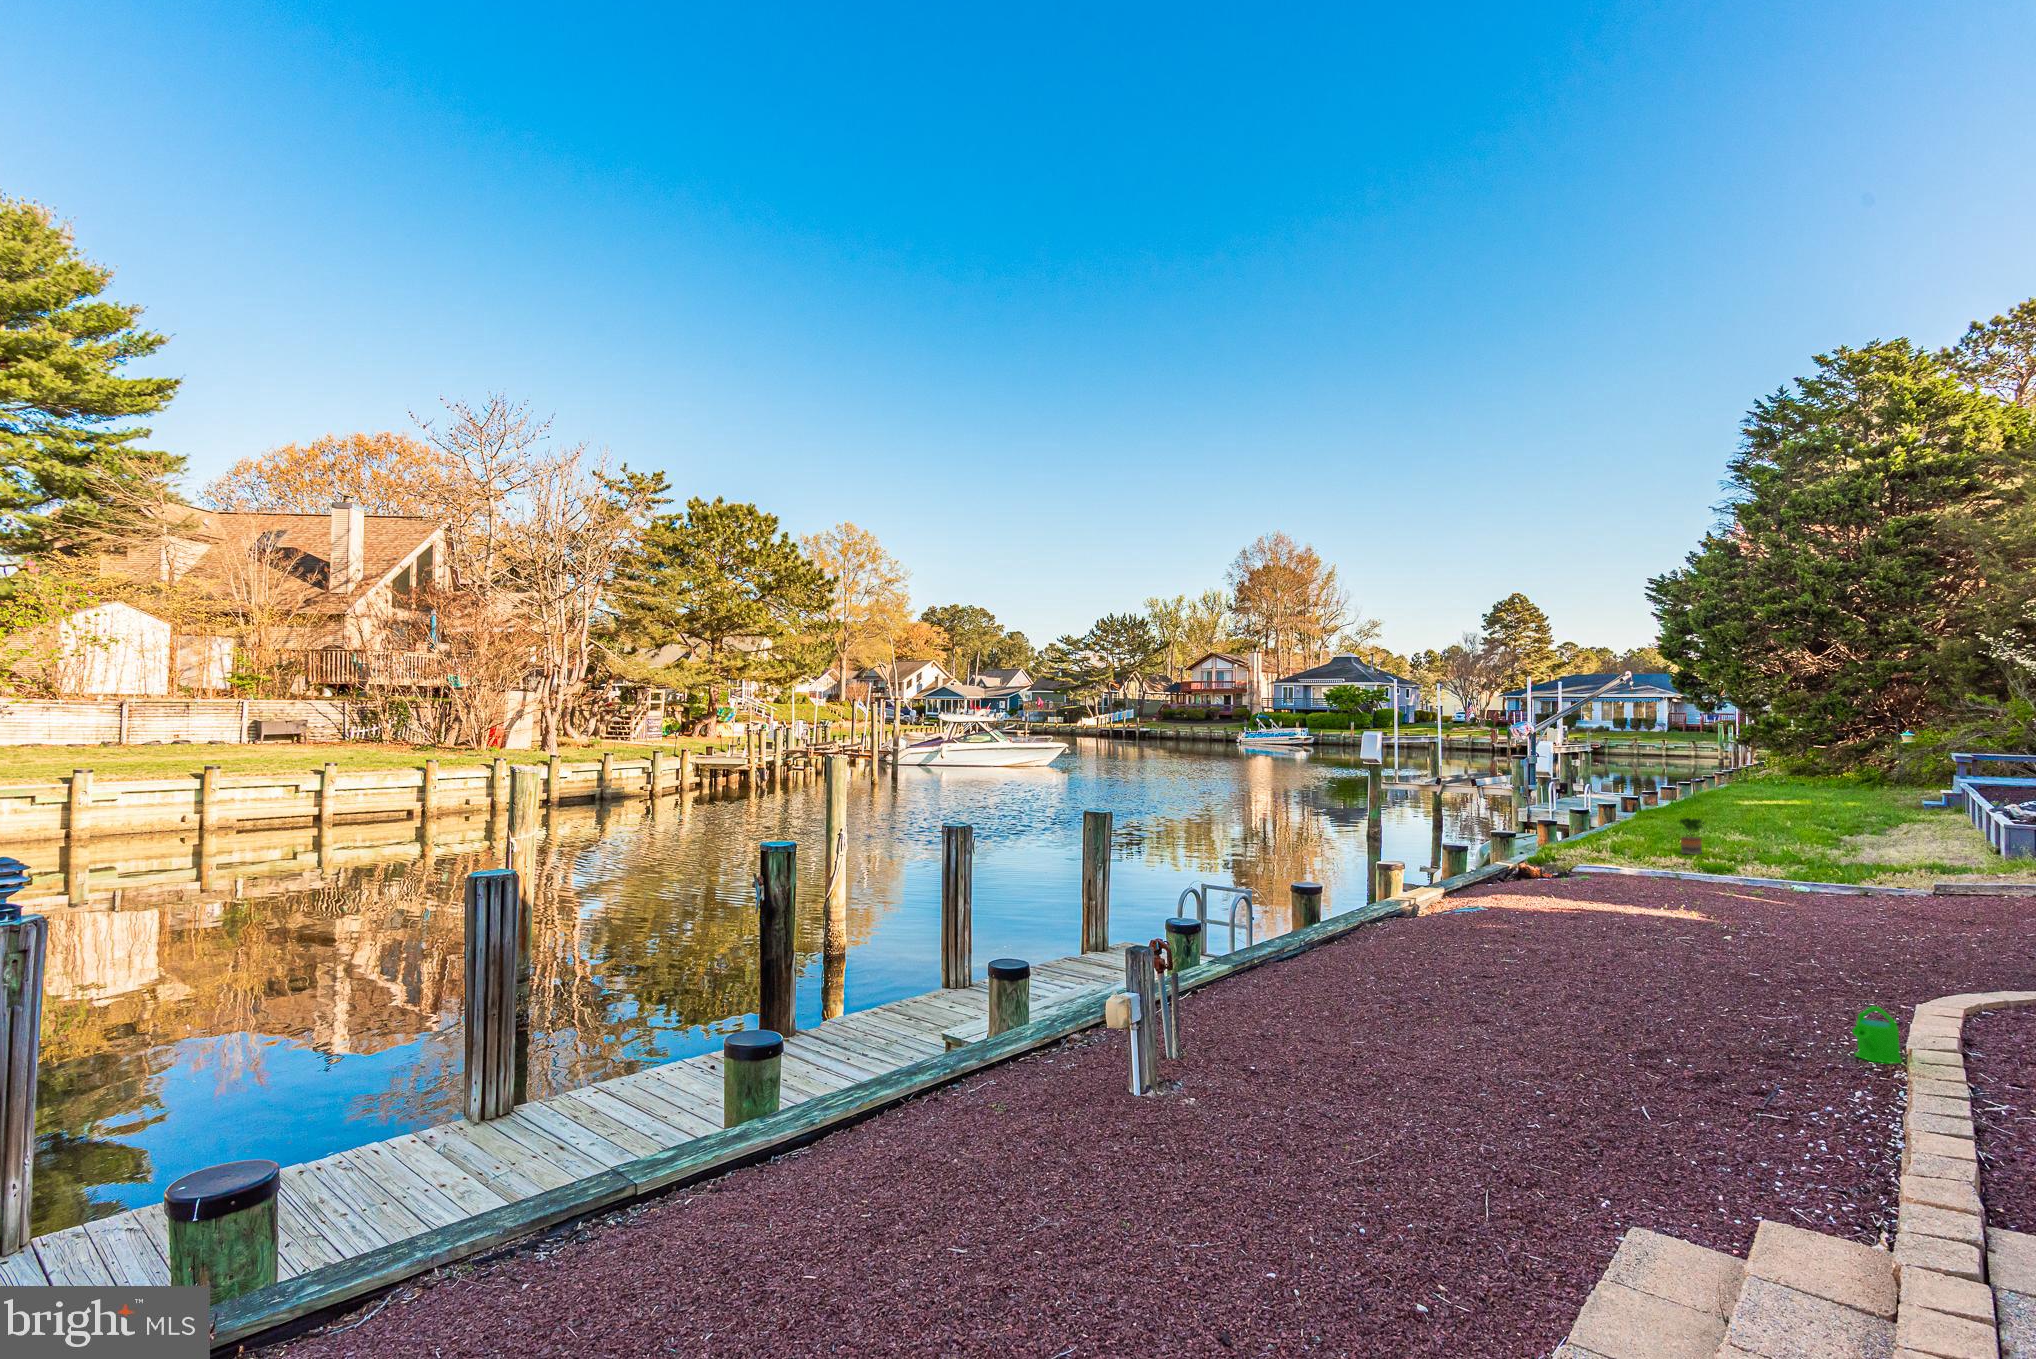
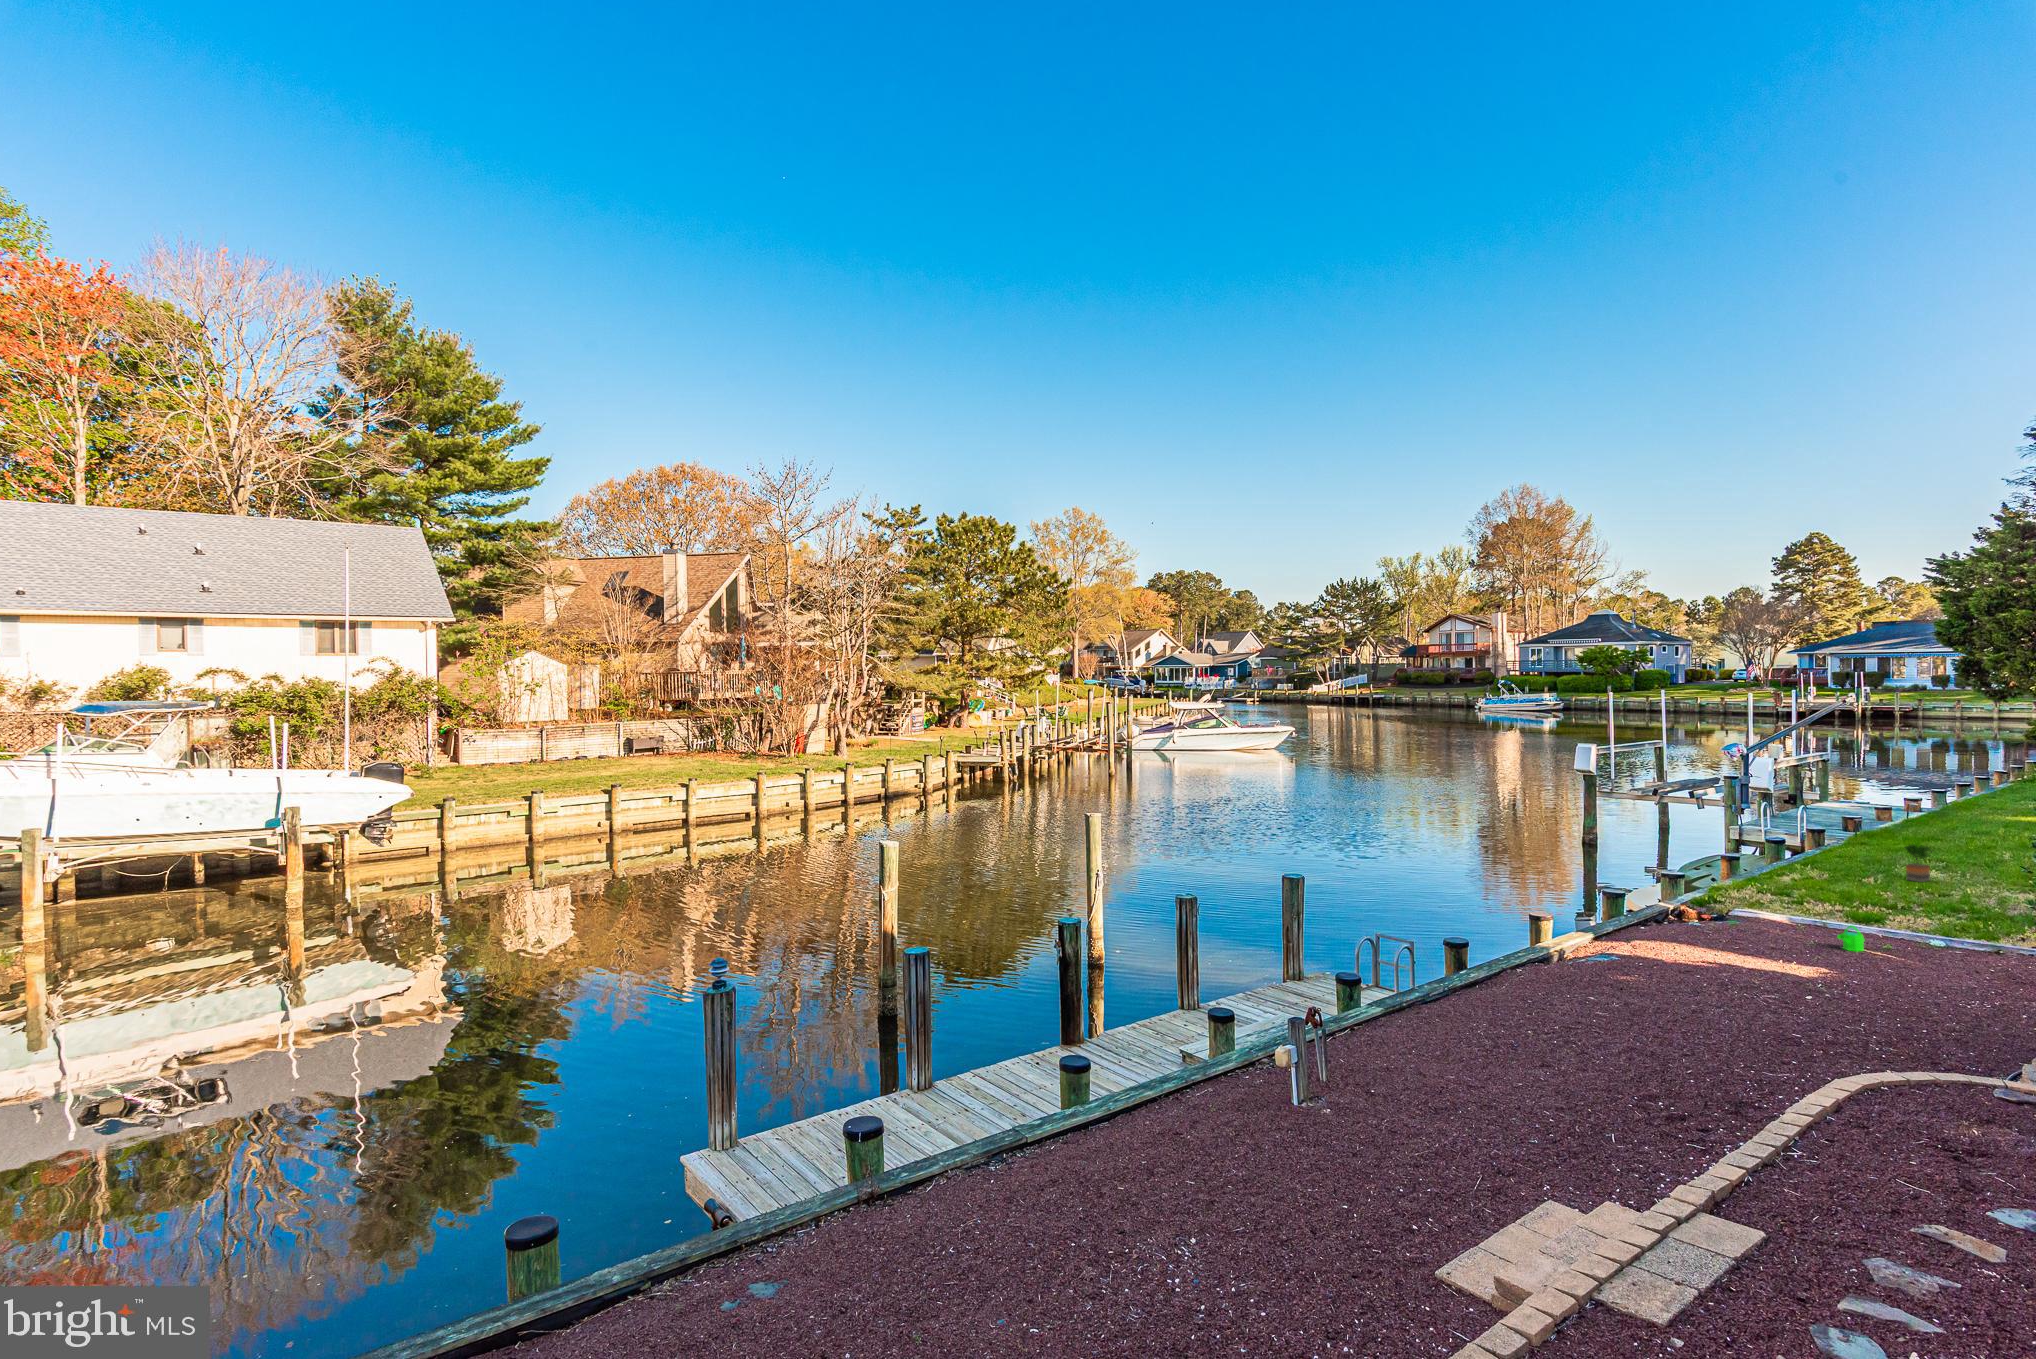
watering can: present [1852,1006,1902,1064] -> present [1838,926,1864,951]

